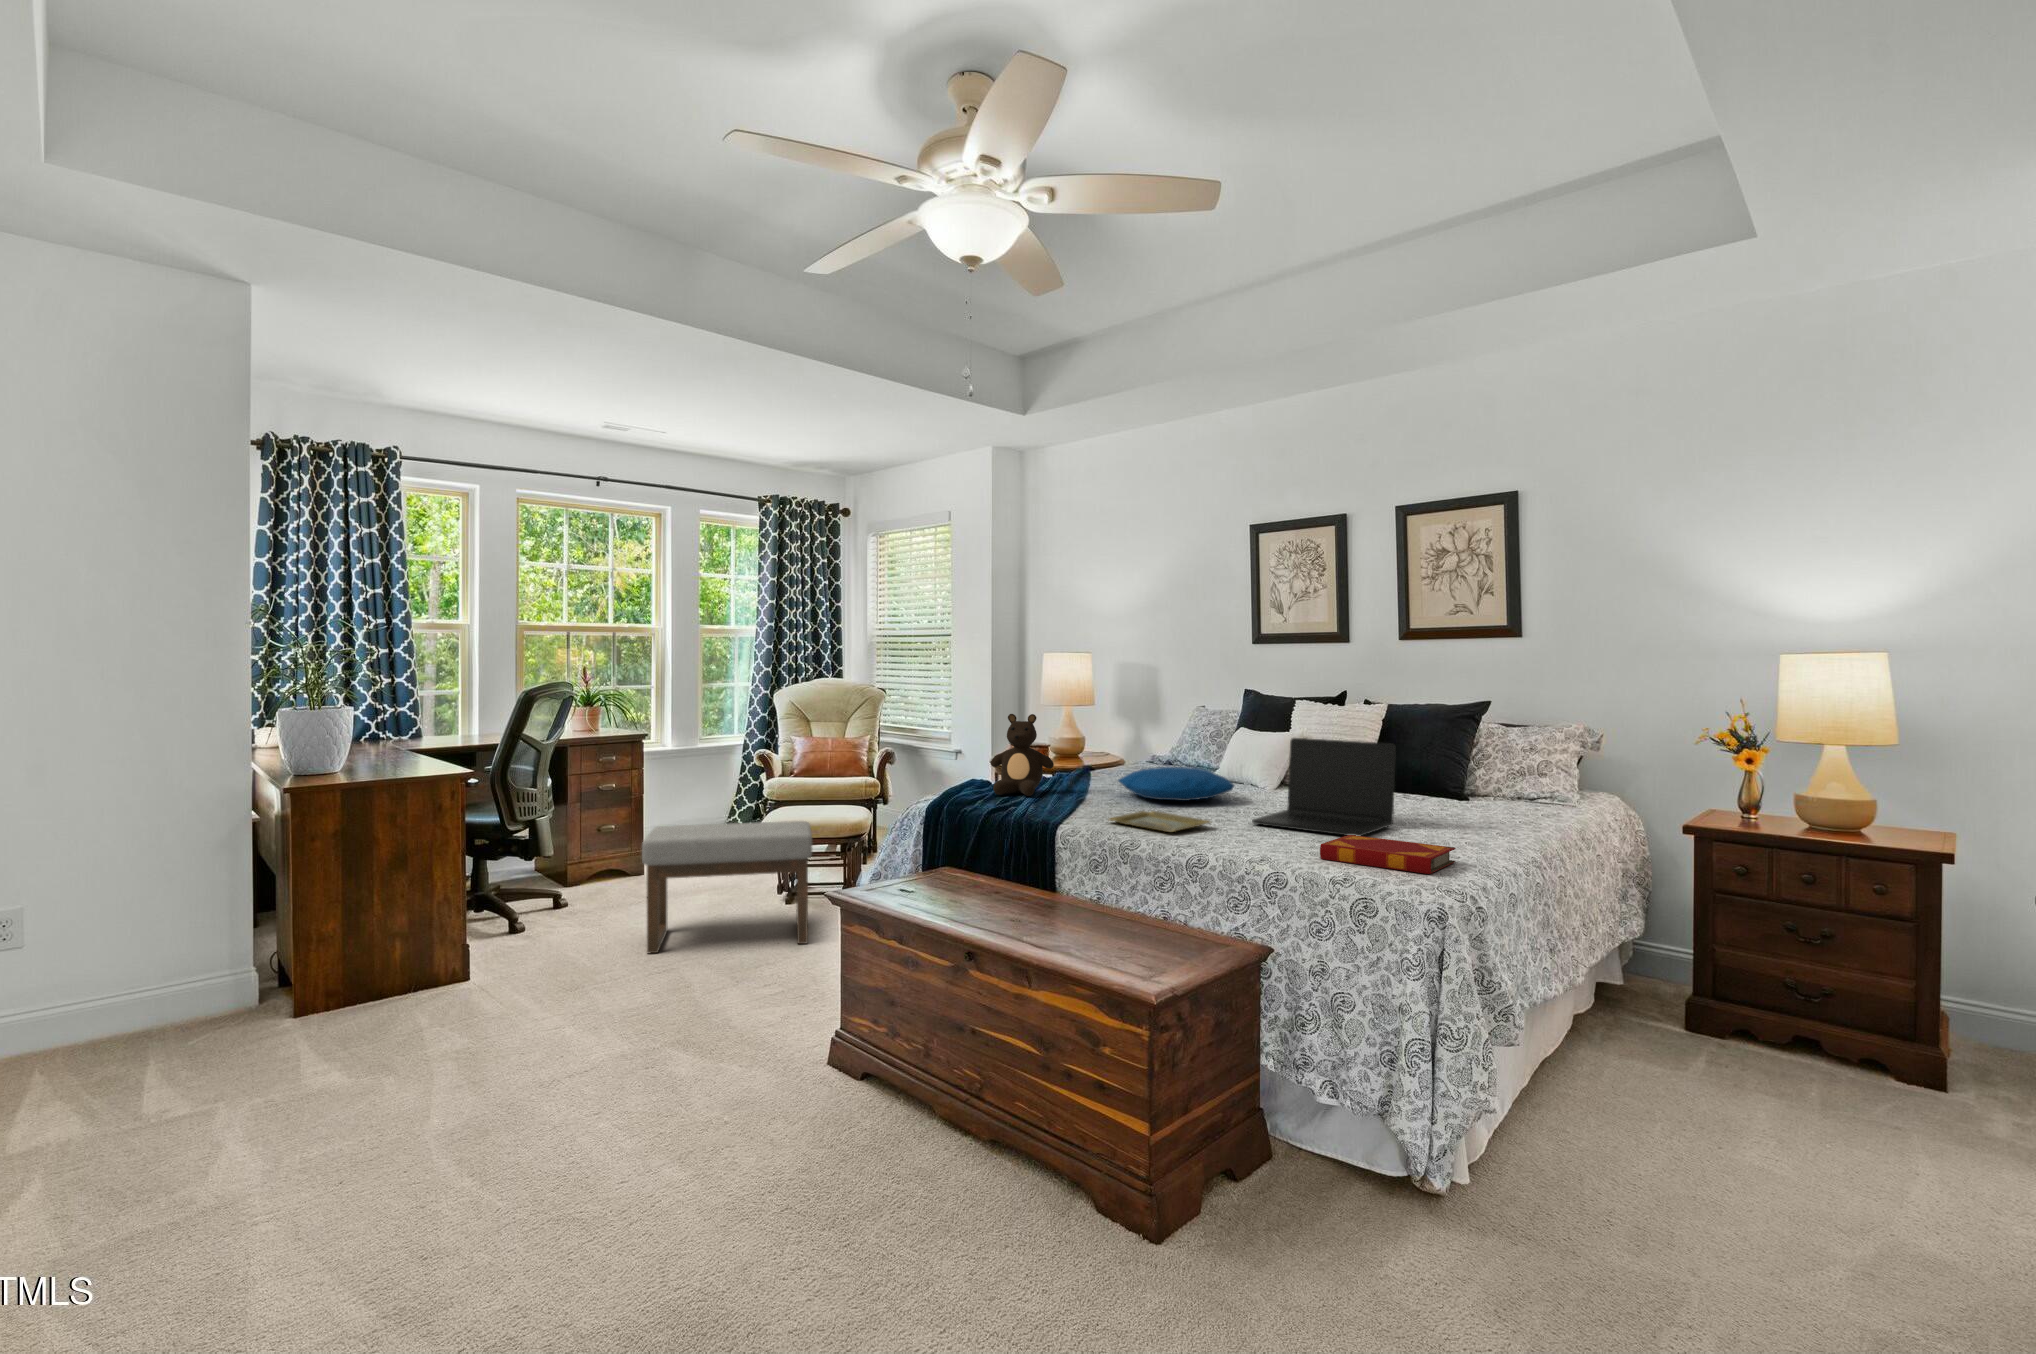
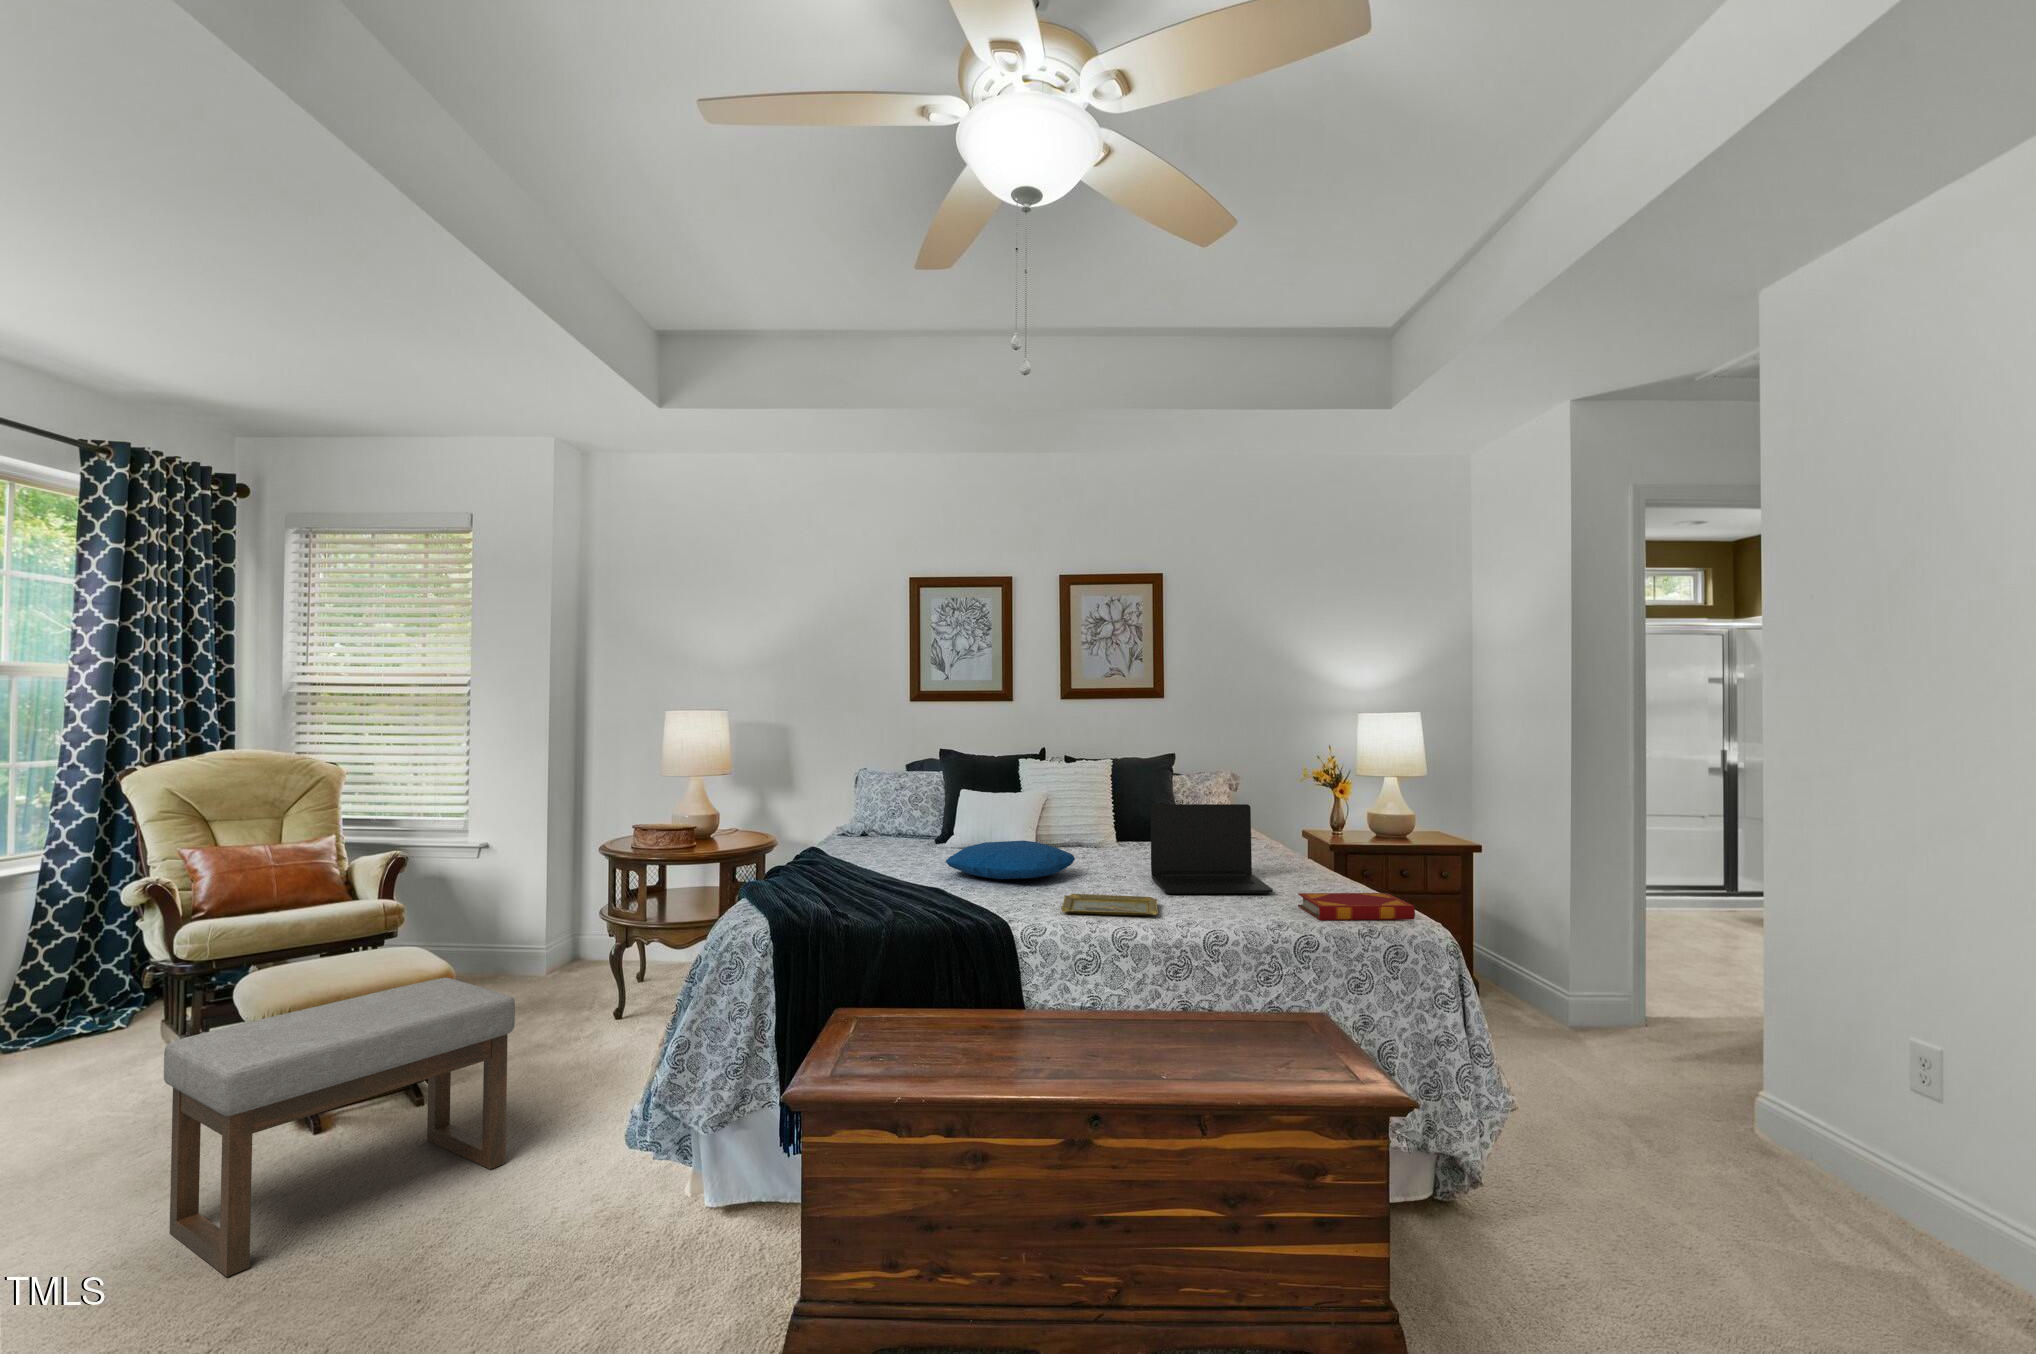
teddy bear: present [991,714,1054,796] -> none [812,795,888,898]

